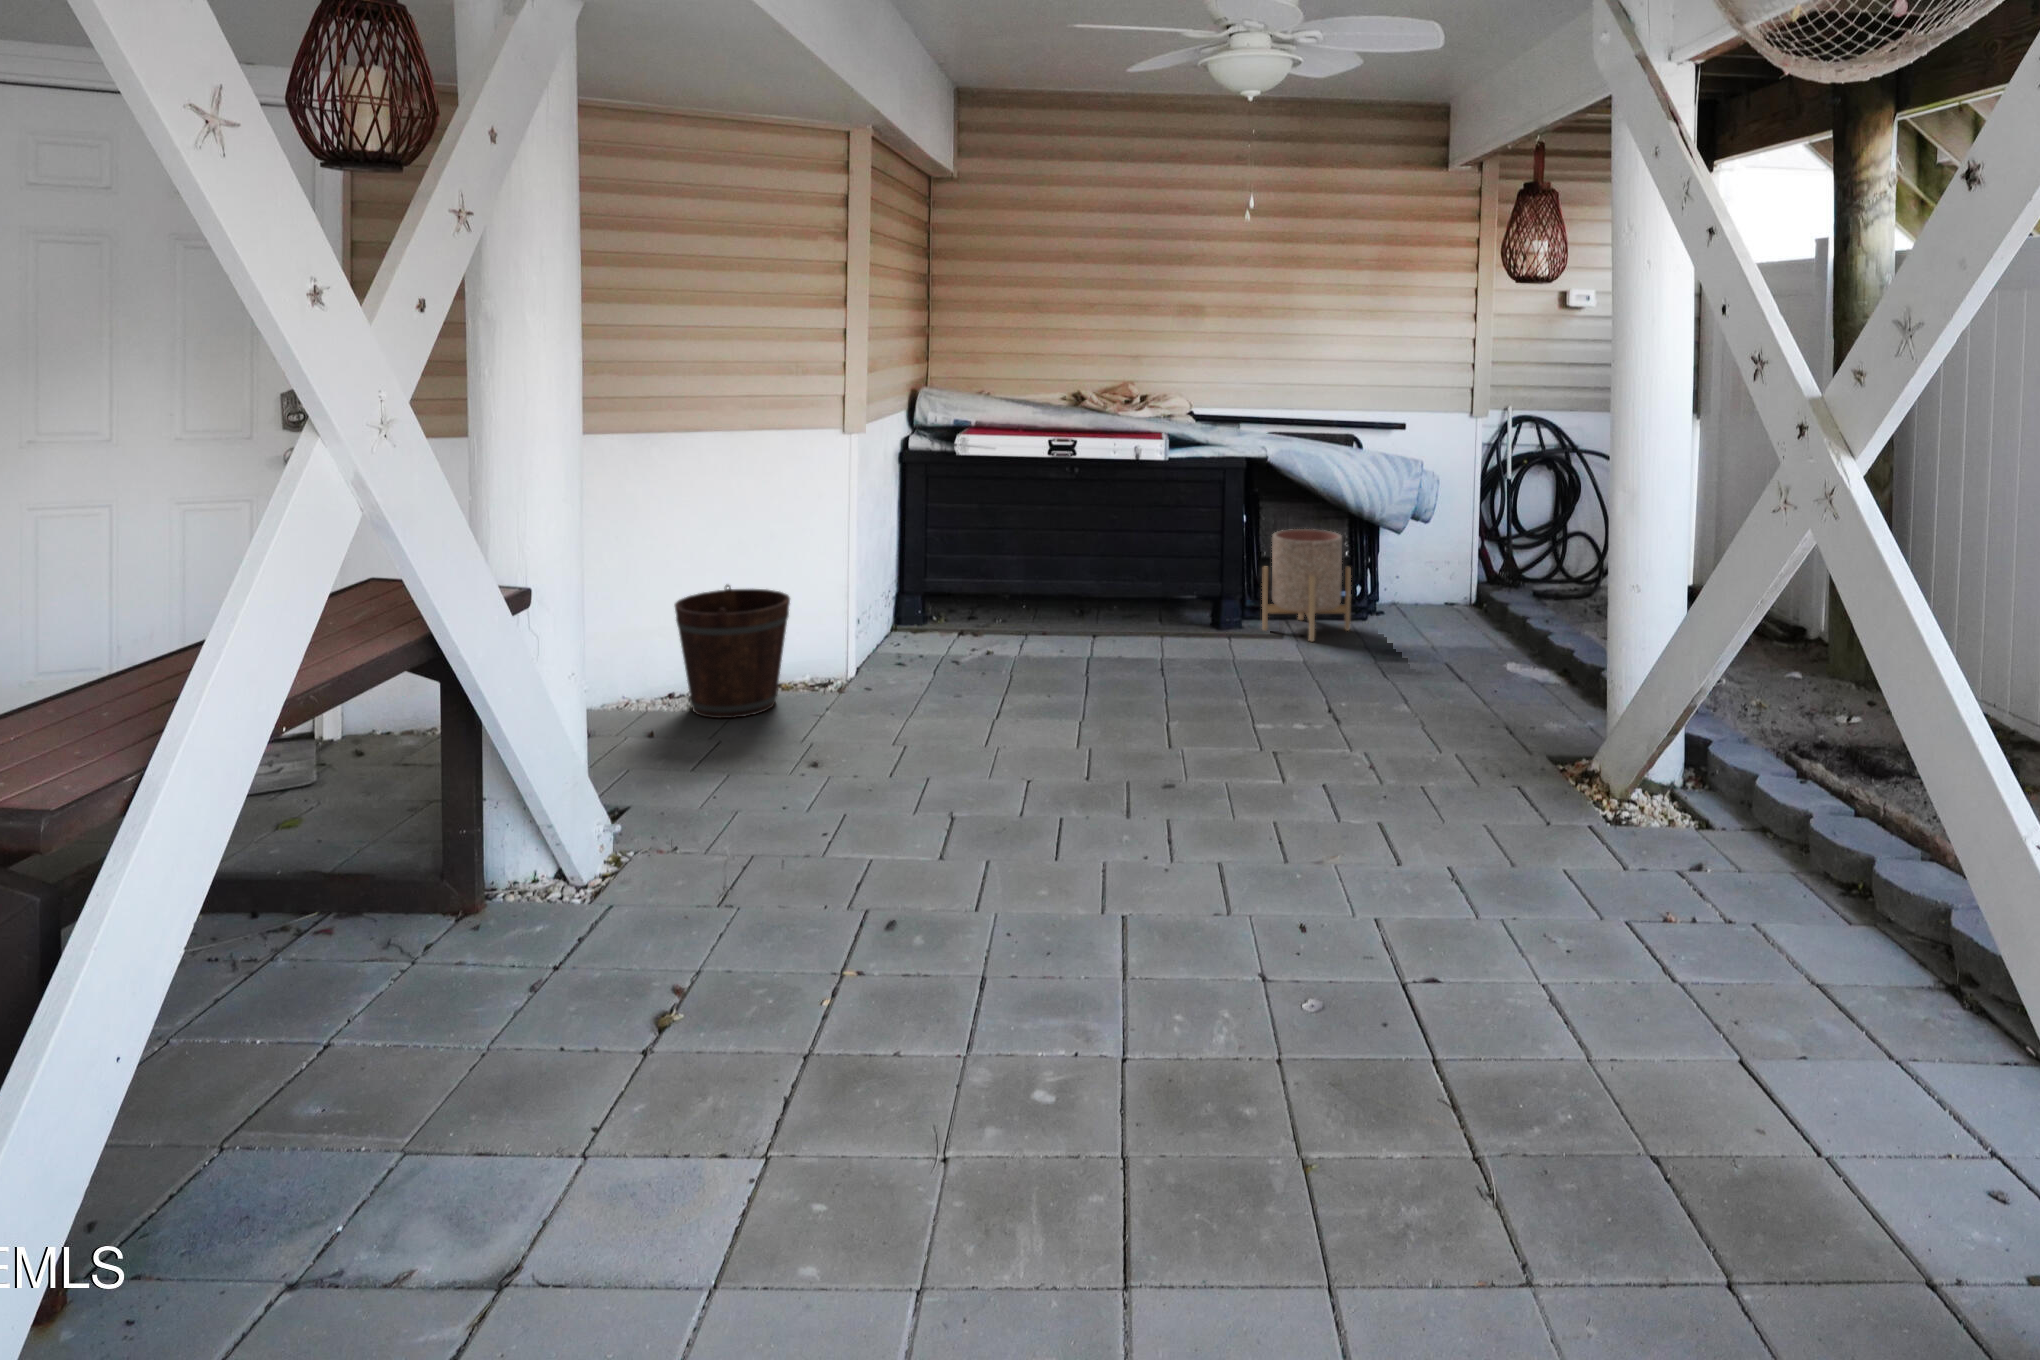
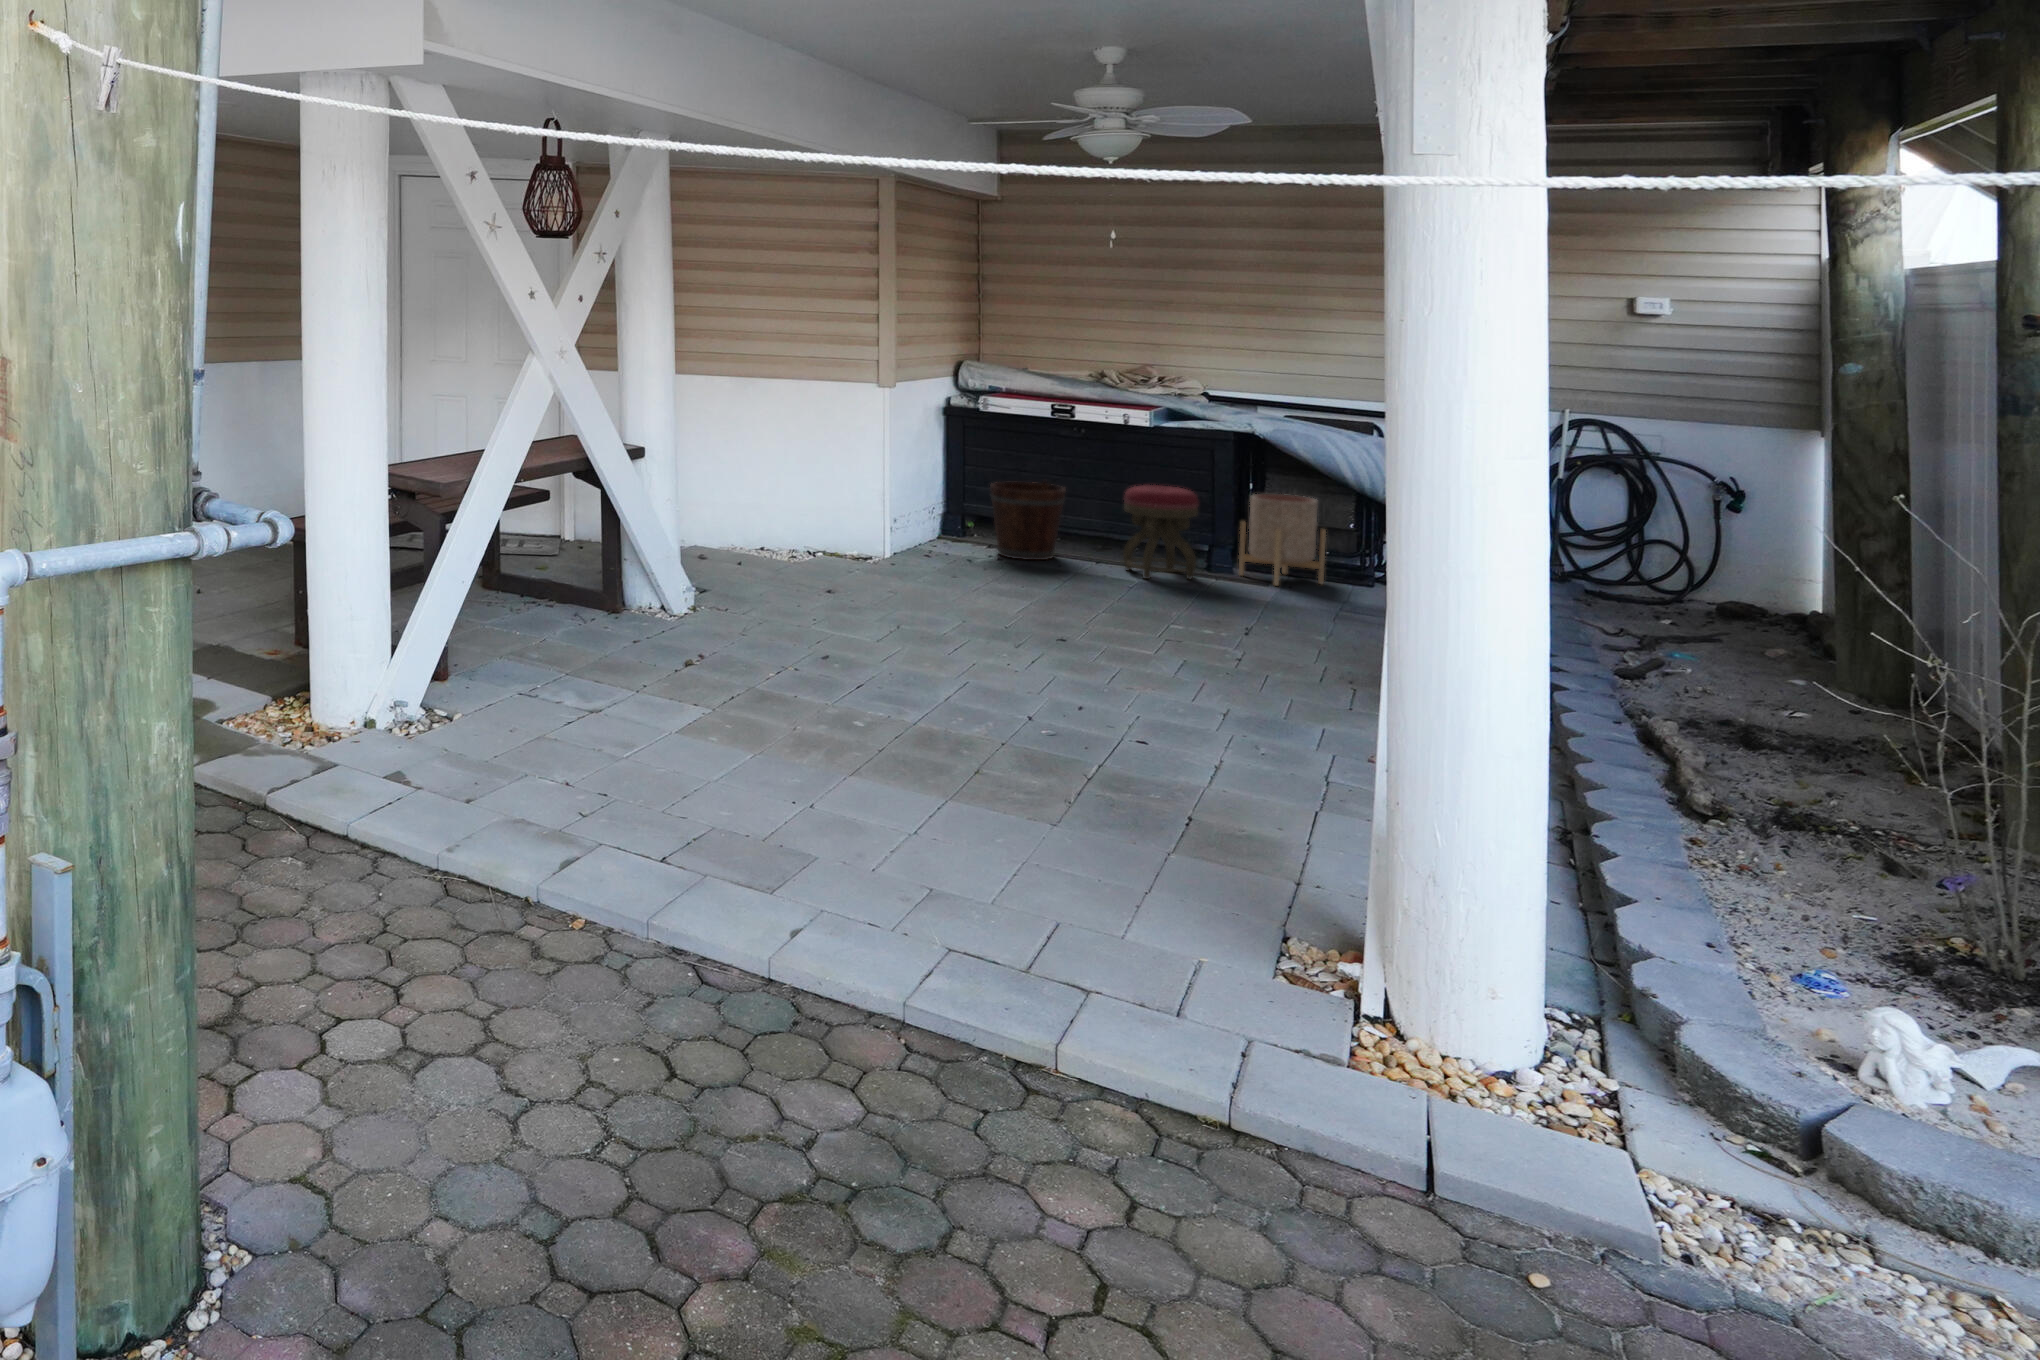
stool: none [1142,534,1229,655] -> present [1123,485,1198,579]
bucket: present [675,585,790,718] -> present [990,481,1066,560]

